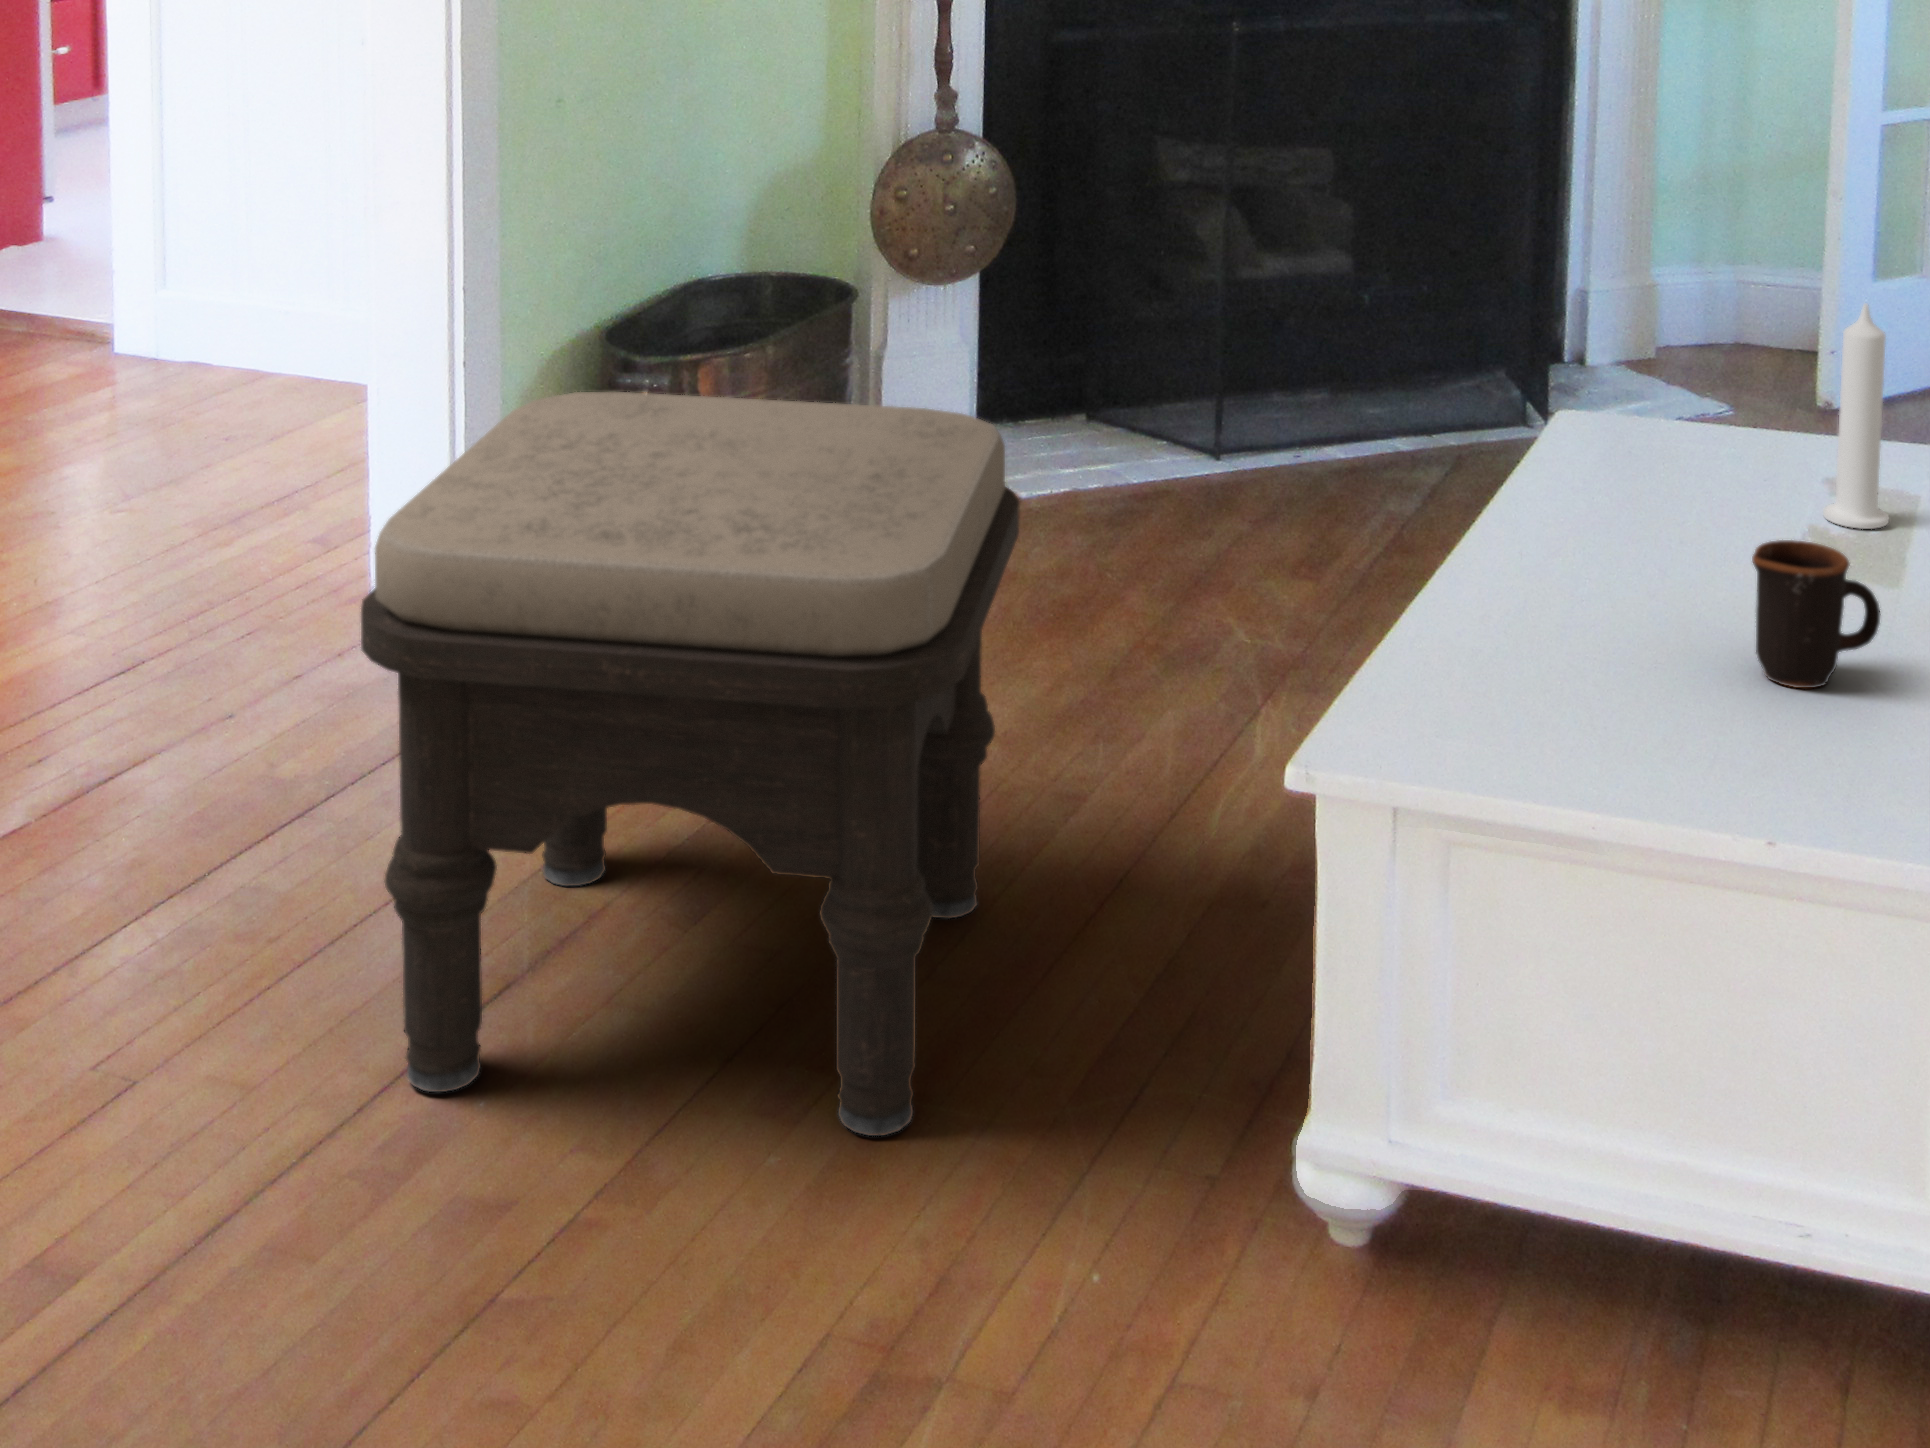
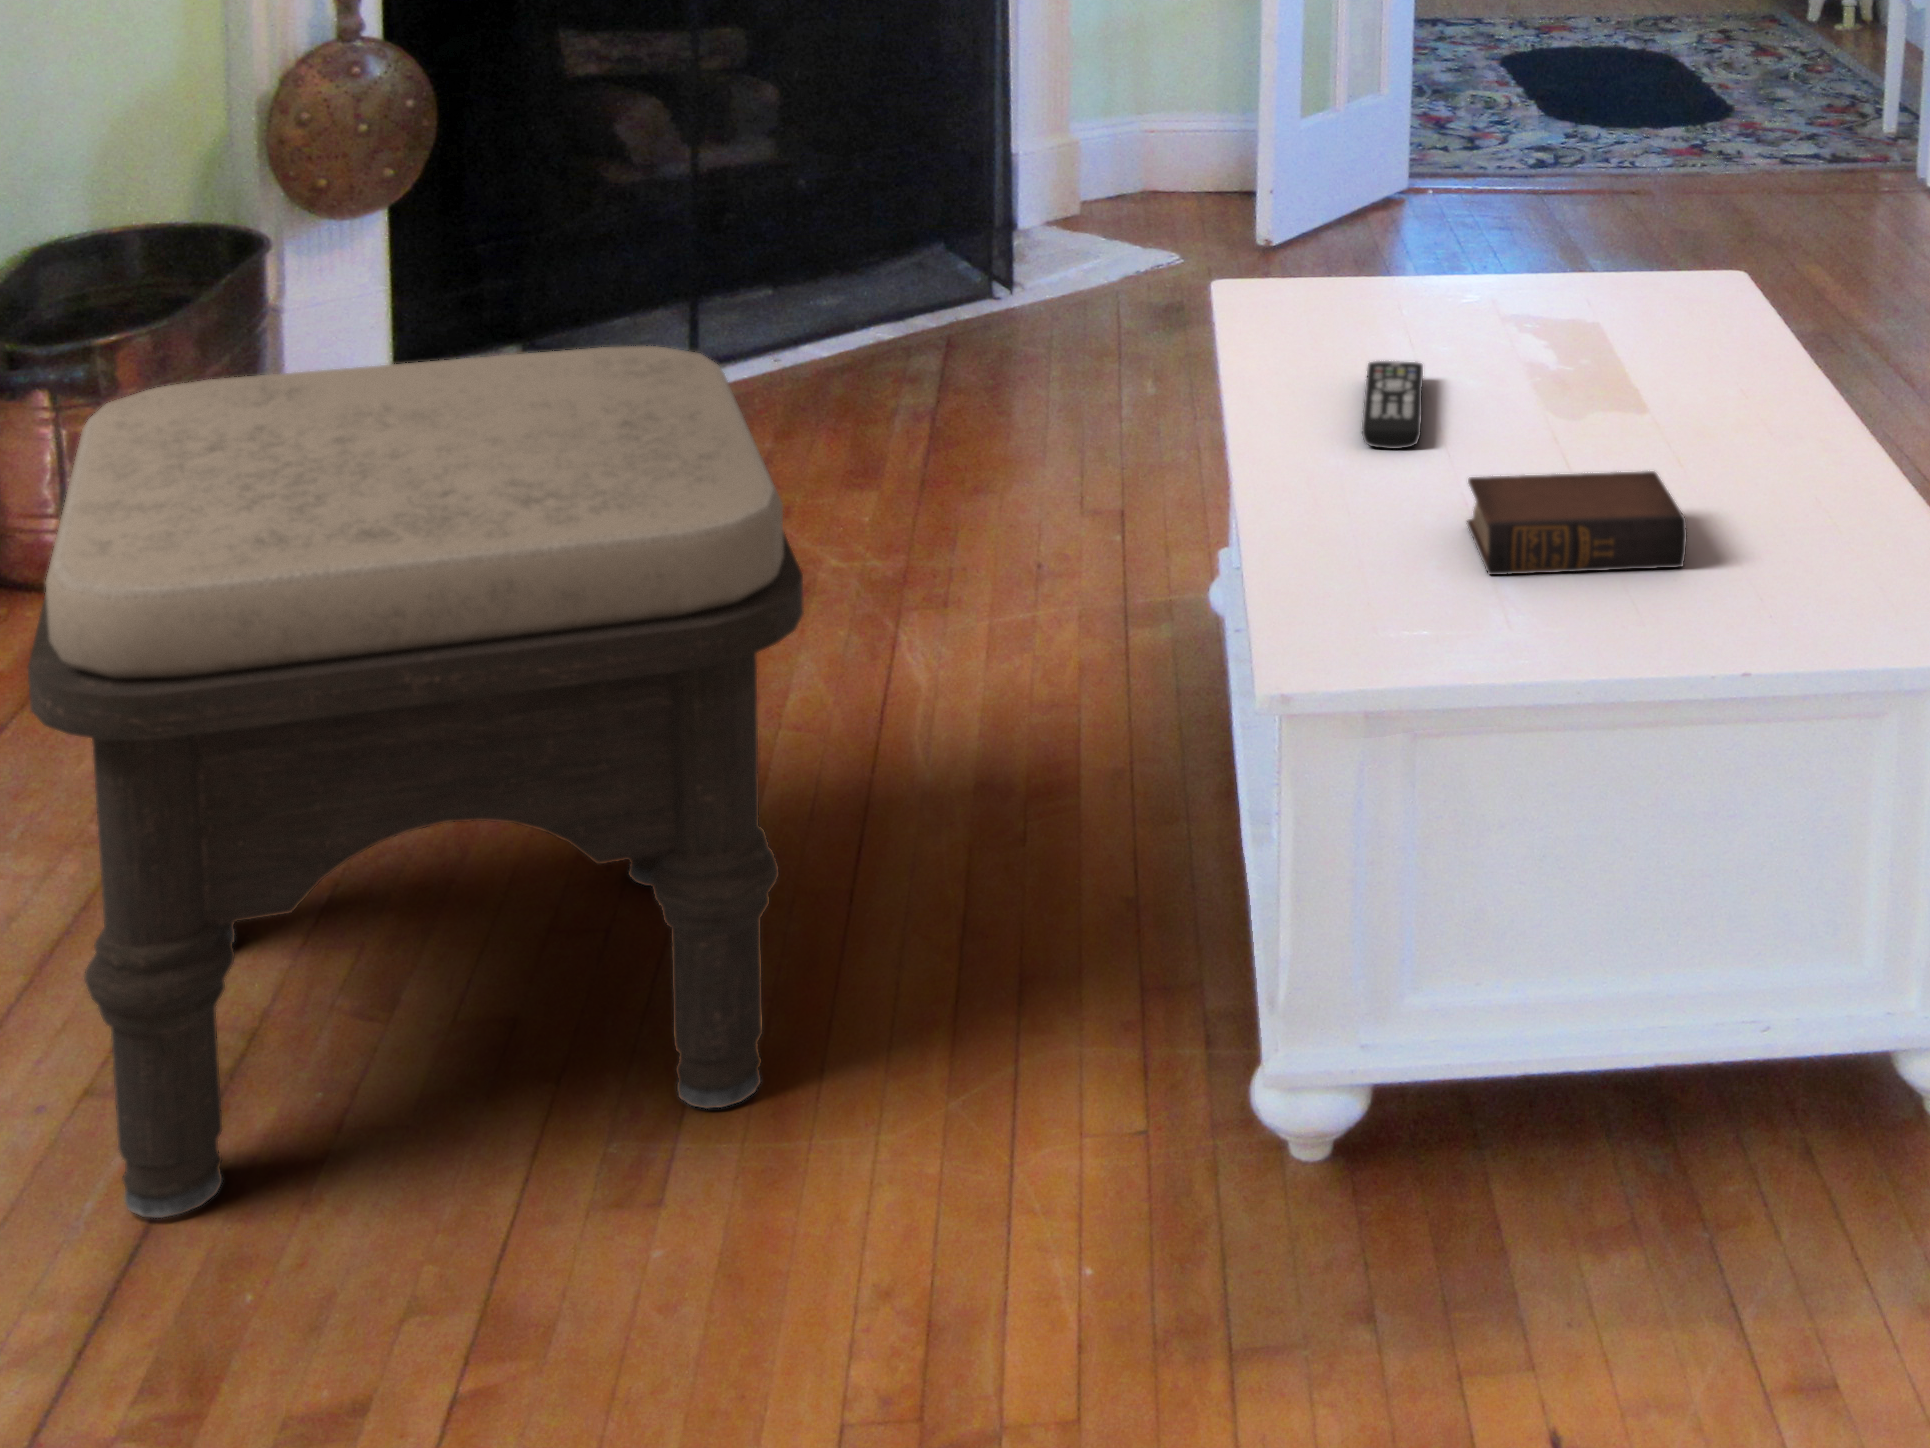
candle: present [1823,304,1889,529] -> none [1467,133,1524,337]
remote control: none [1607,532,1728,627] -> present [1362,361,1423,449]
mug: present [1752,540,1881,688] -> none [1510,348,1607,477]
book: none [1635,667,1881,816] -> present [1467,471,1687,575]

